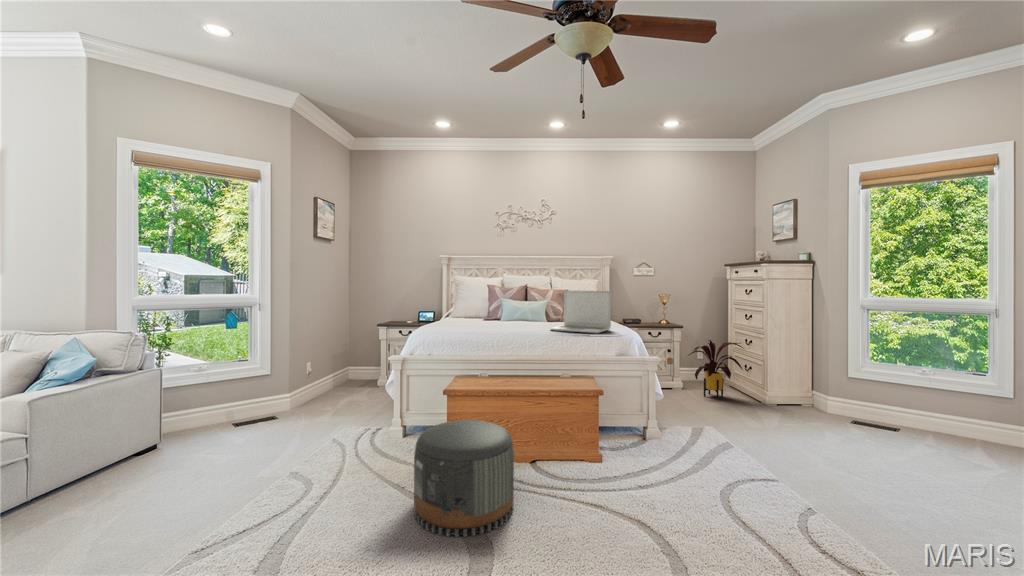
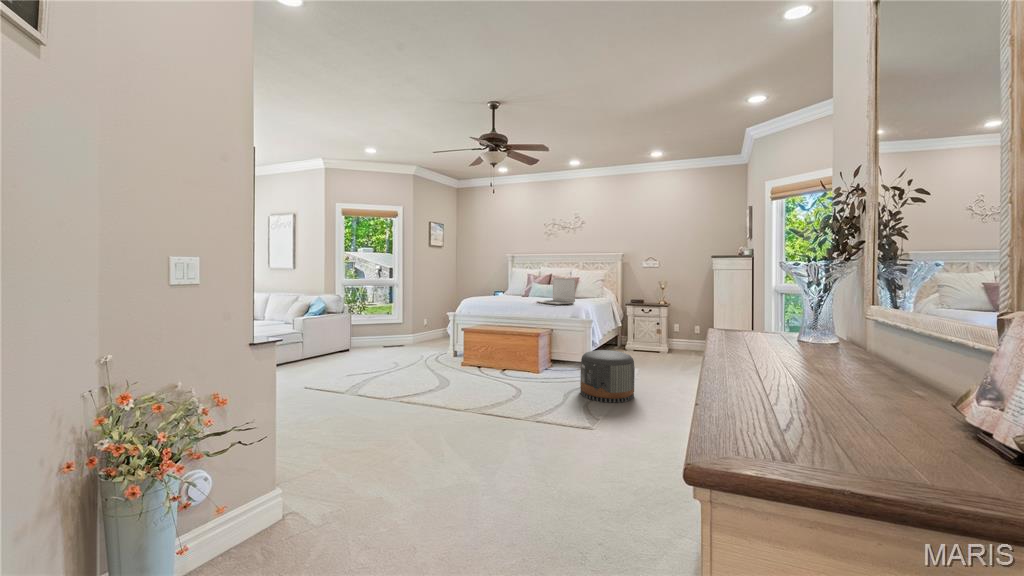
house plant: present [688,340,744,399] -> none [662,316,714,361]
pouf: present [414,420,514,537] -> present [580,350,635,403]

